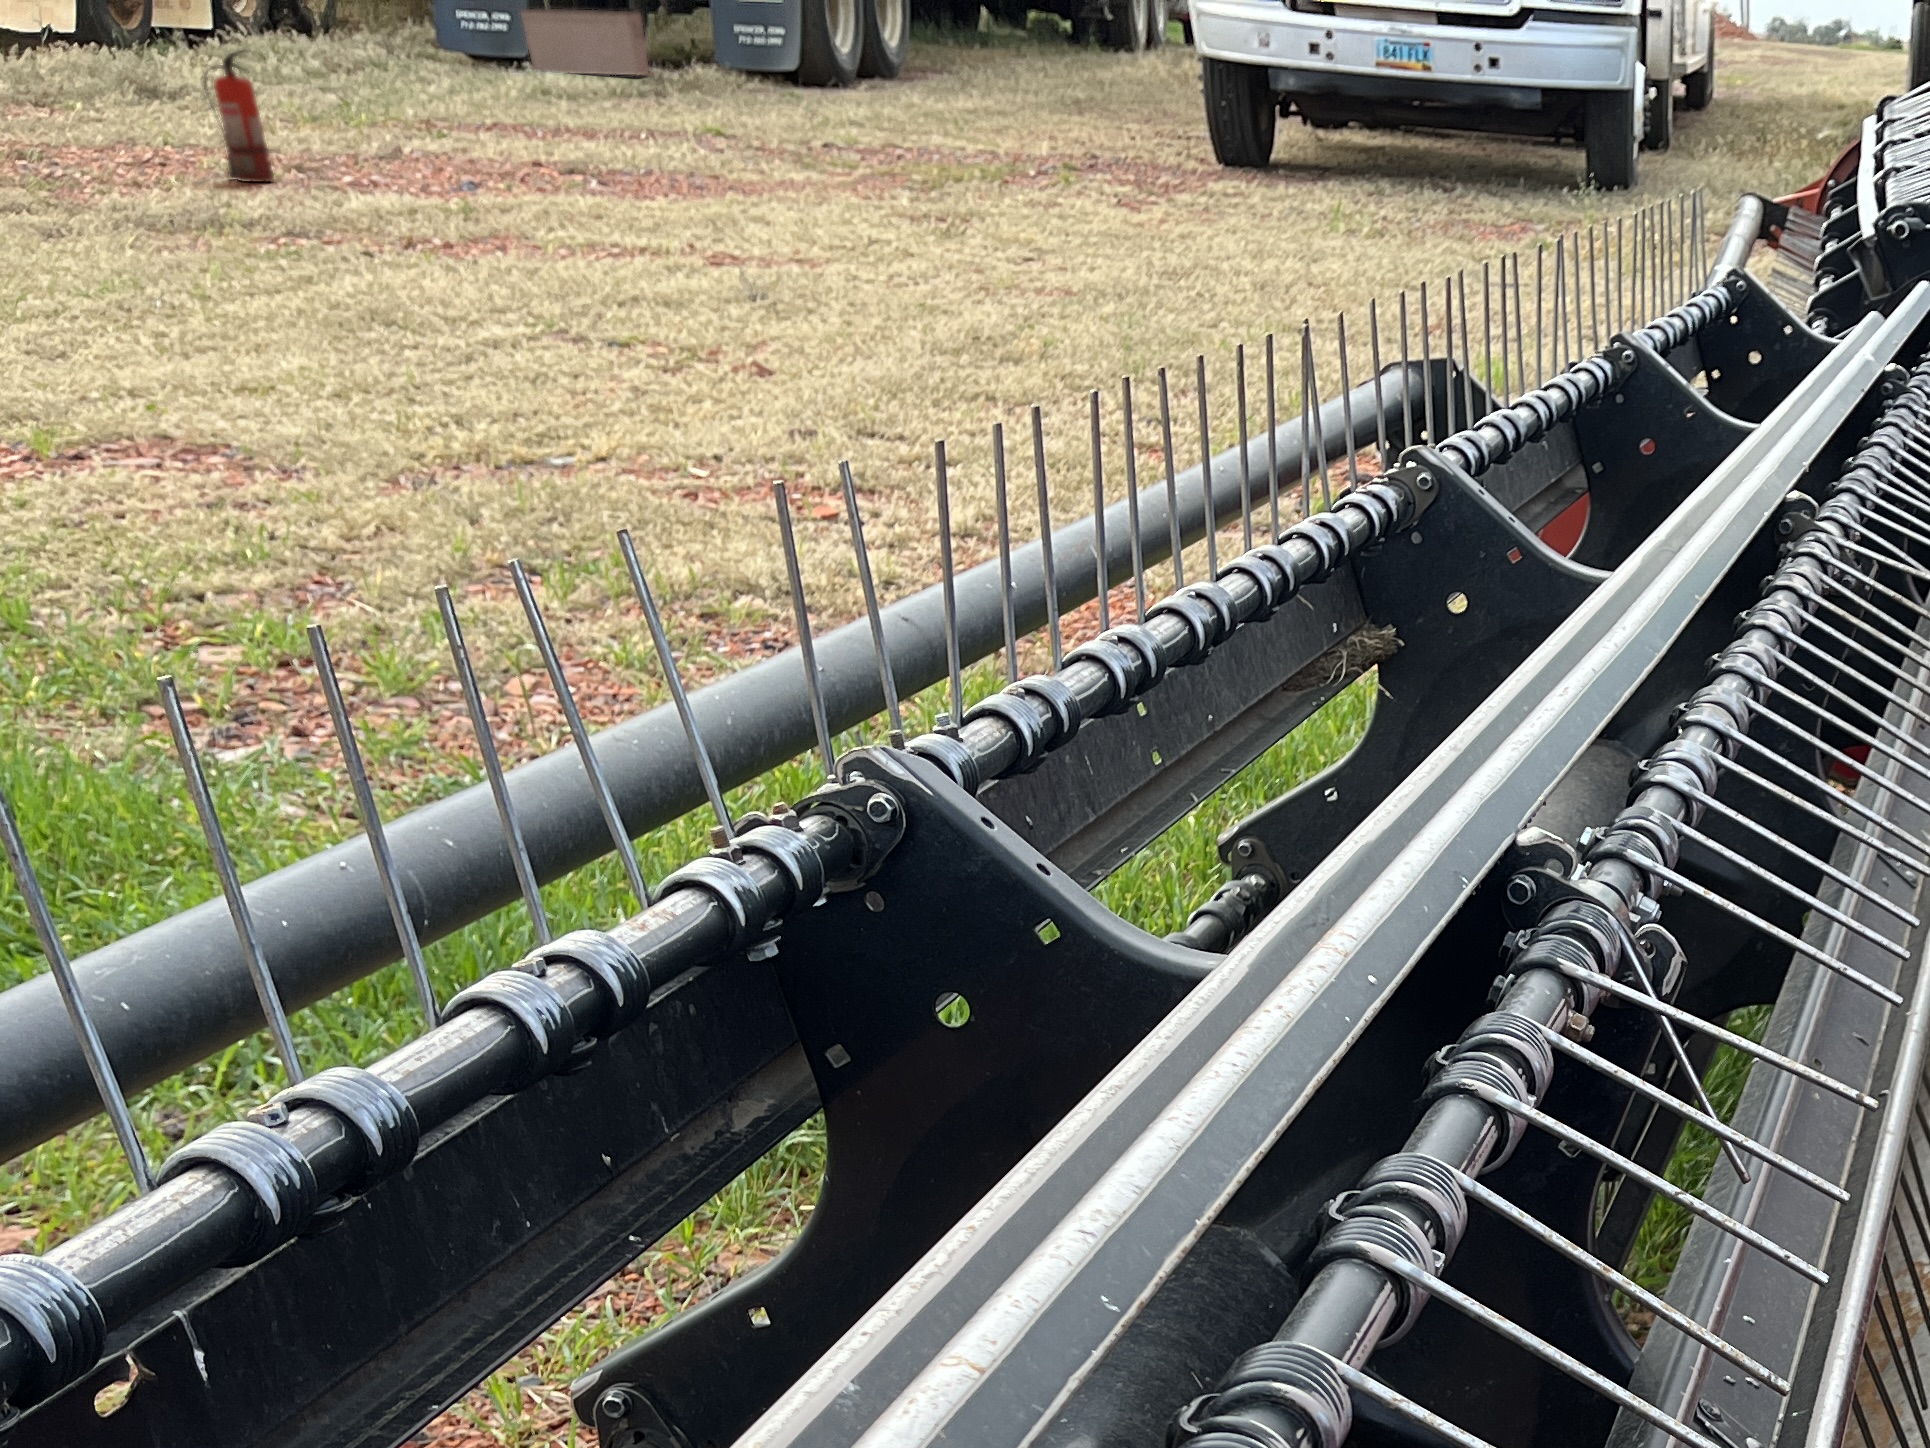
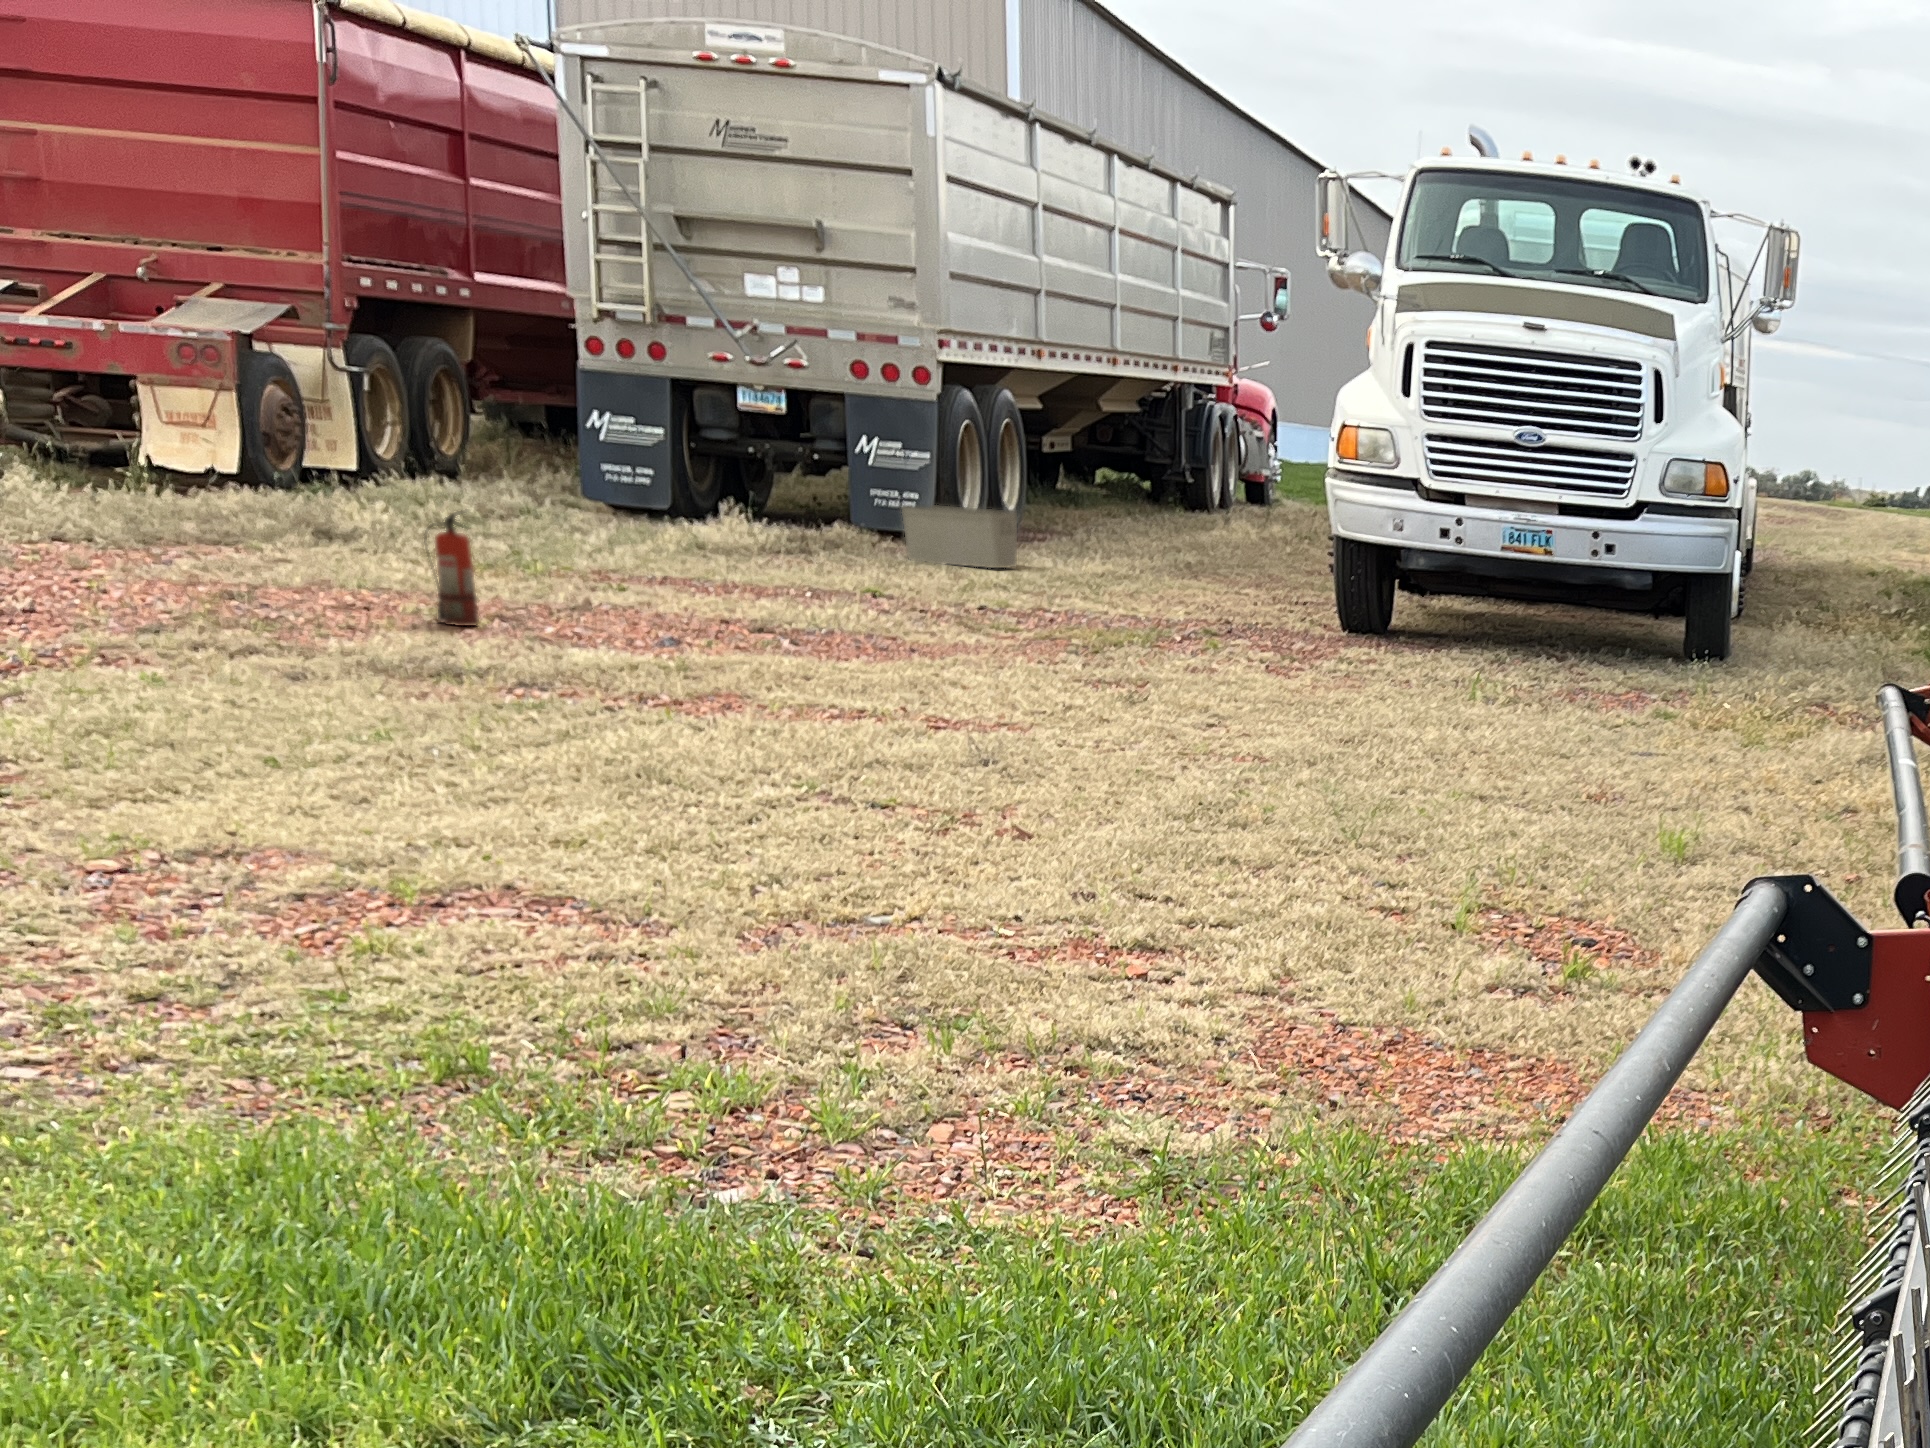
storage bin: present [521,9,649,75] -> present [902,505,1017,568]

